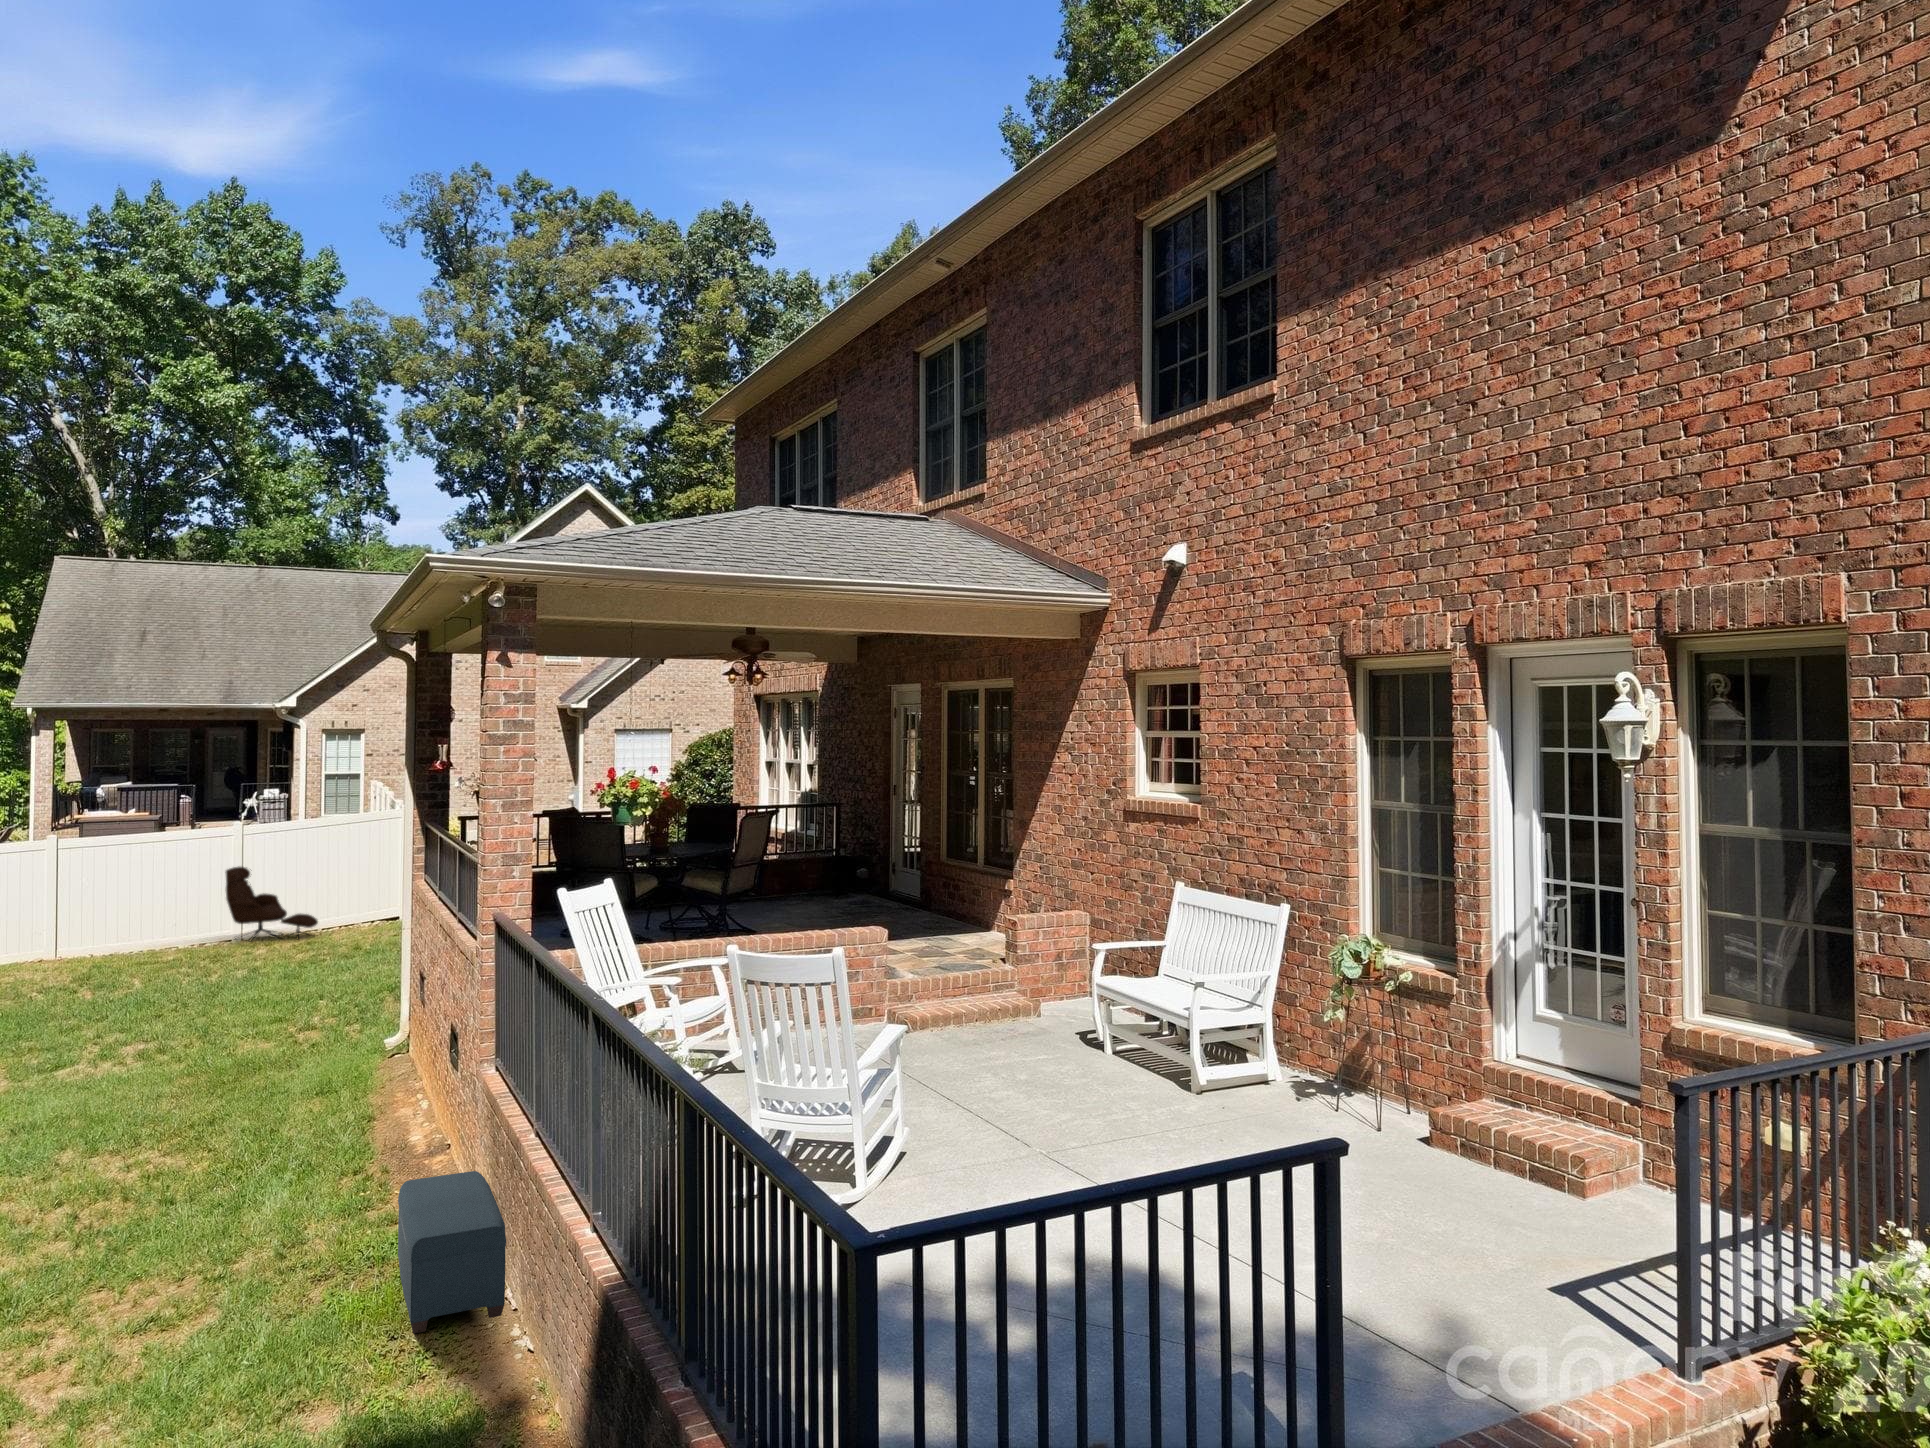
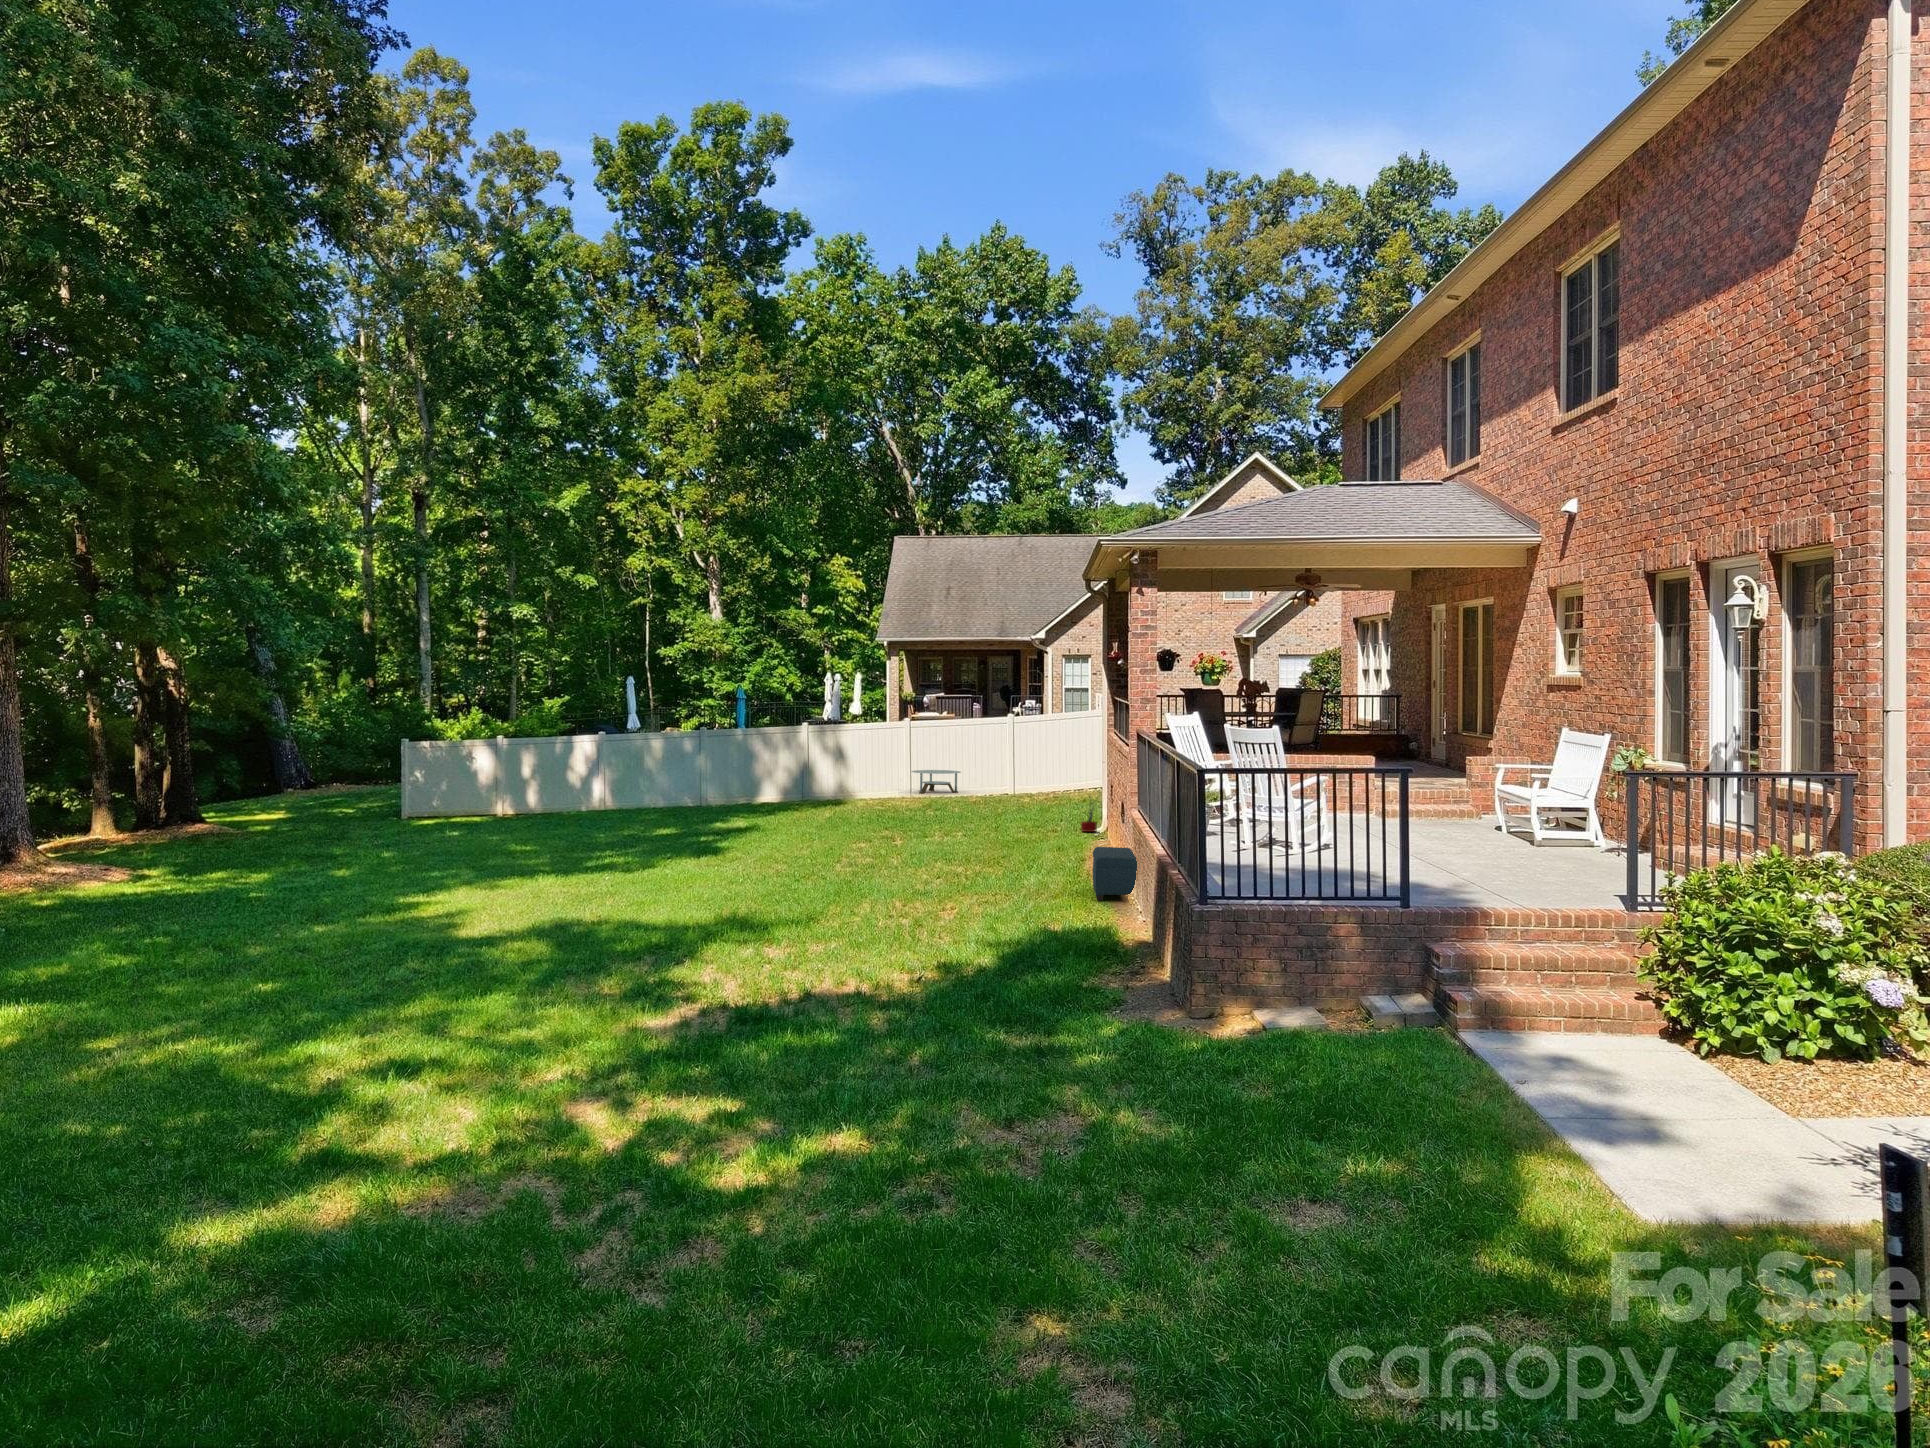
lounge chair: present [225,866,318,941] -> none [1006,741,1061,791]
round table: none [43,922,142,968] -> present [911,770,961,793]
decorative plant: none [355,977,400,1049] -> present [1081,795,1097,832]

